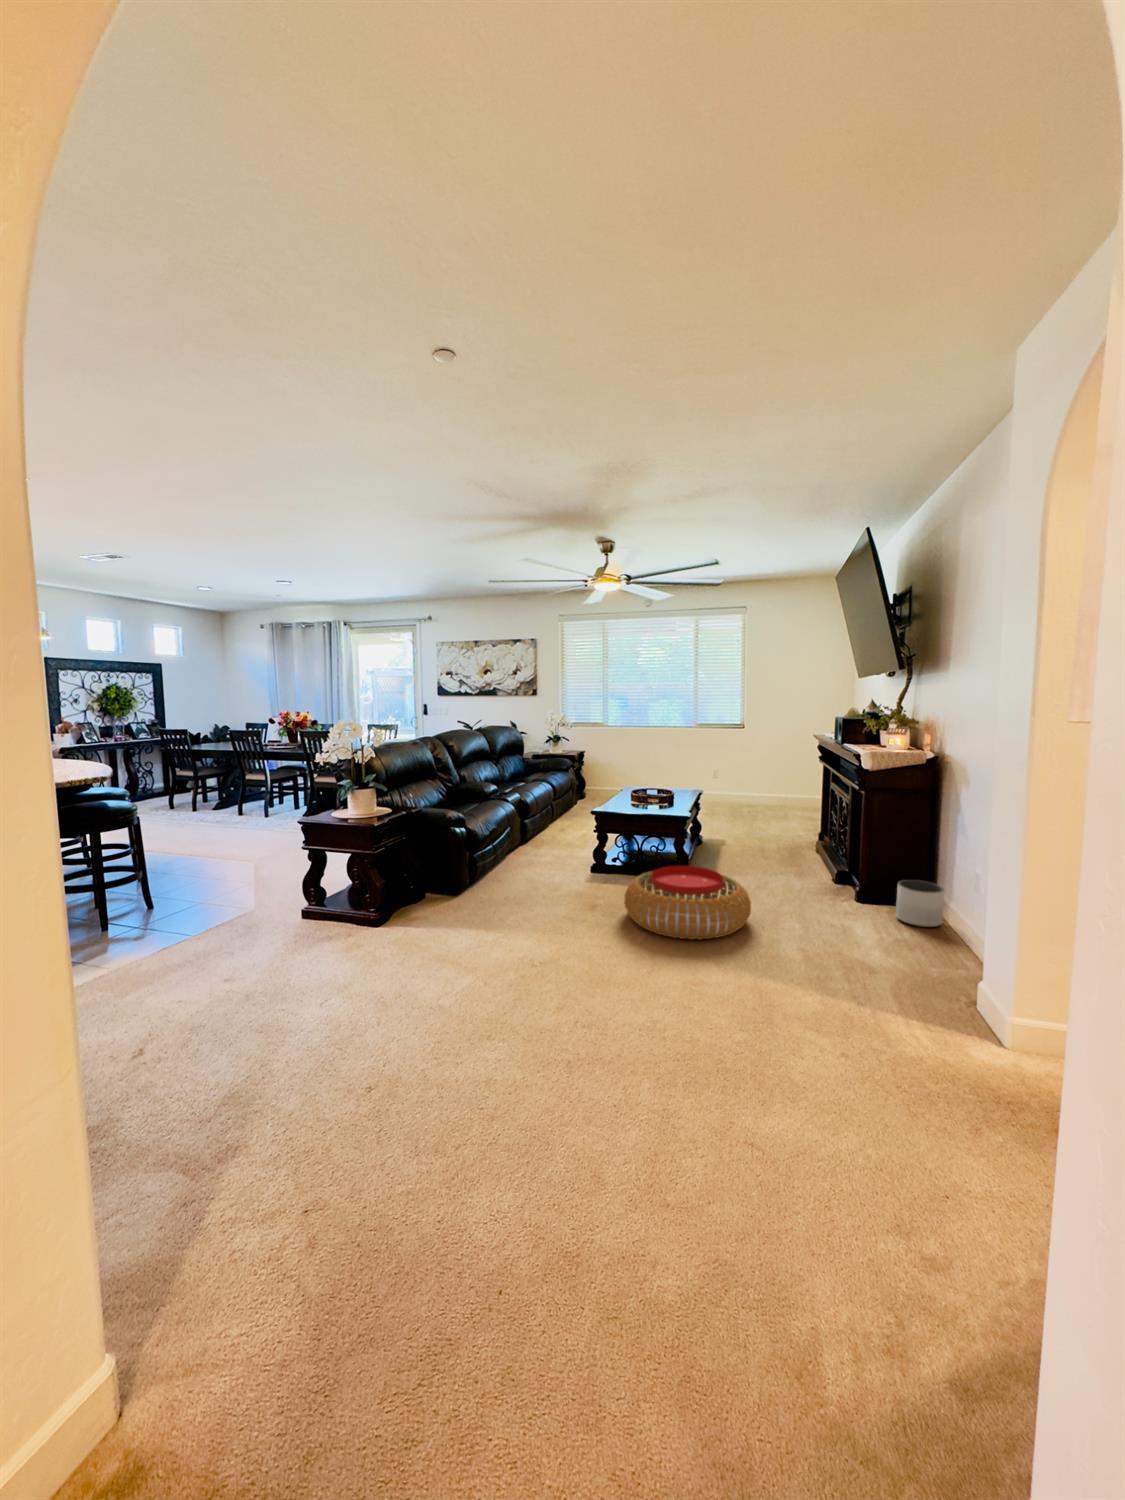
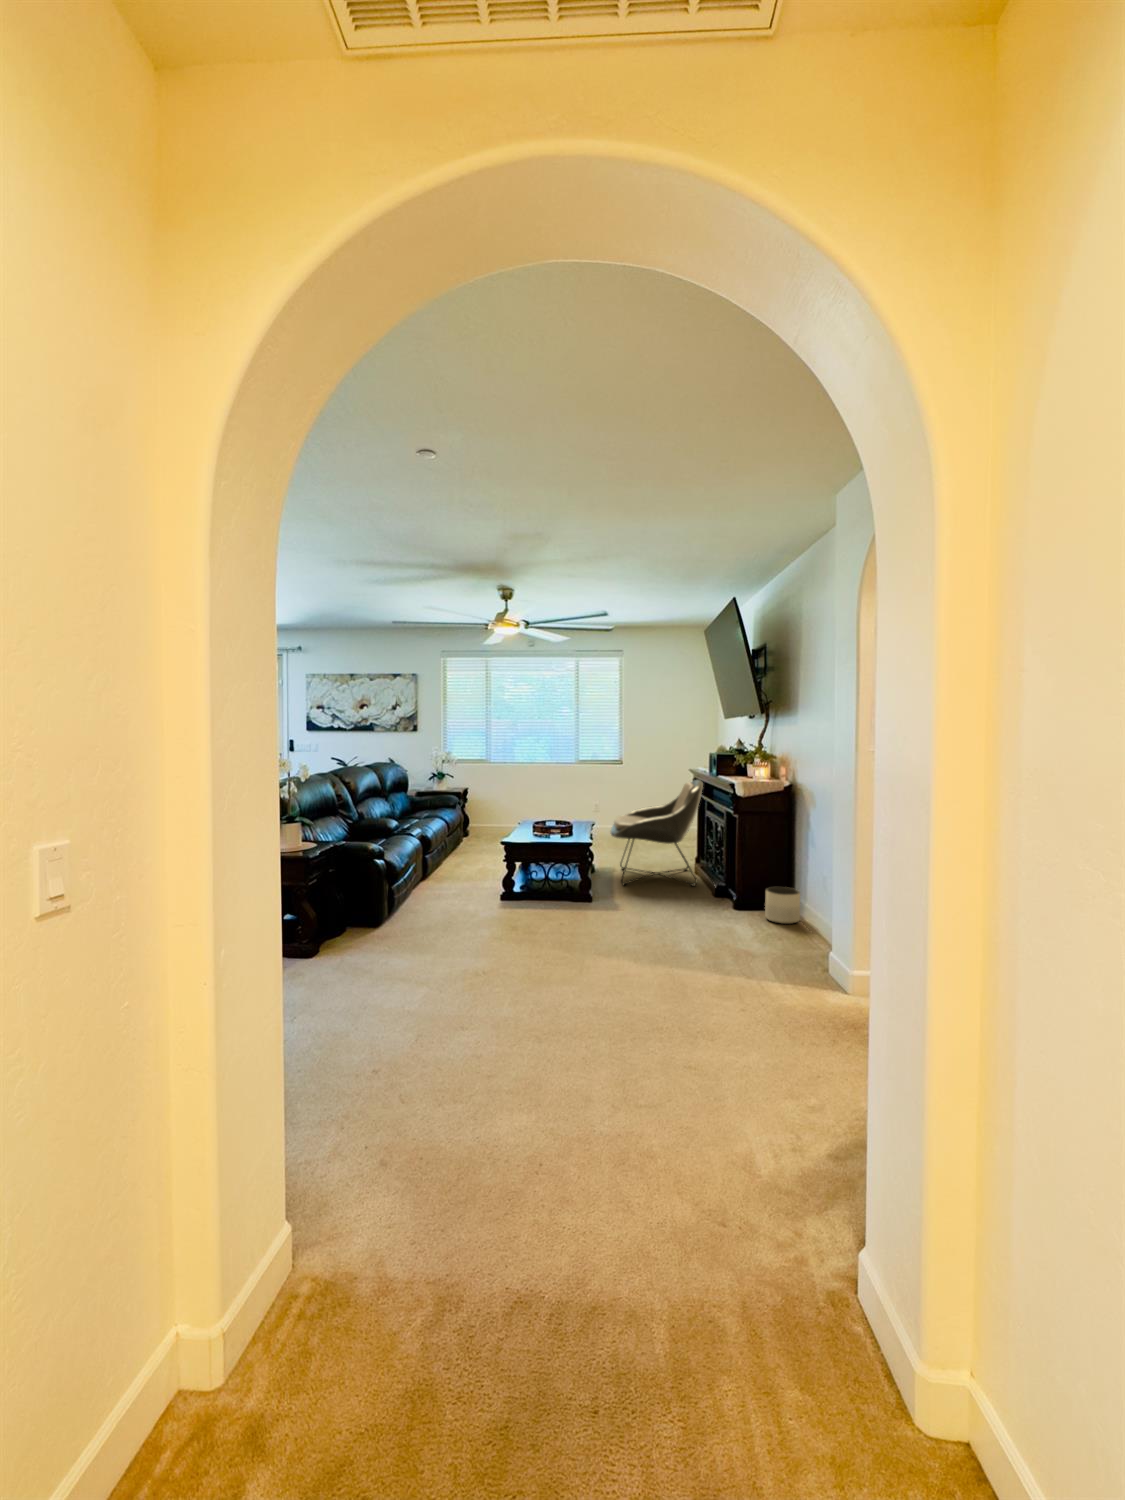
lounge chair: none [717,747,826,869] -> present [611,780,703,887]
pouf: present [624,866,751,939] -> none [544,885,653,945]

